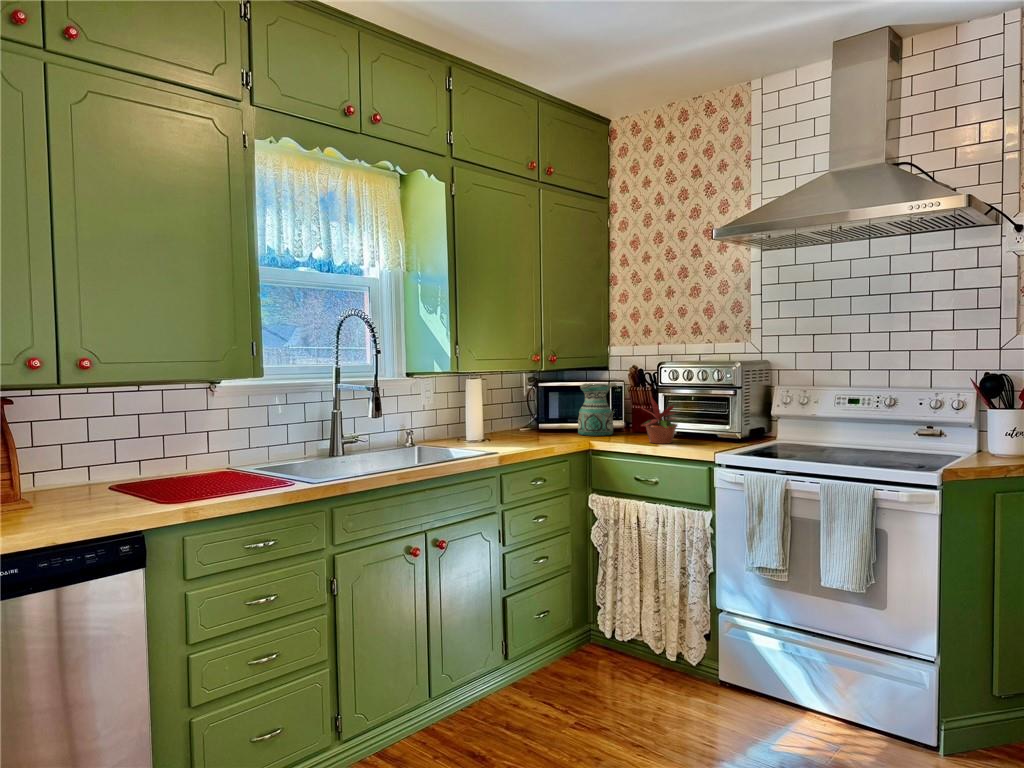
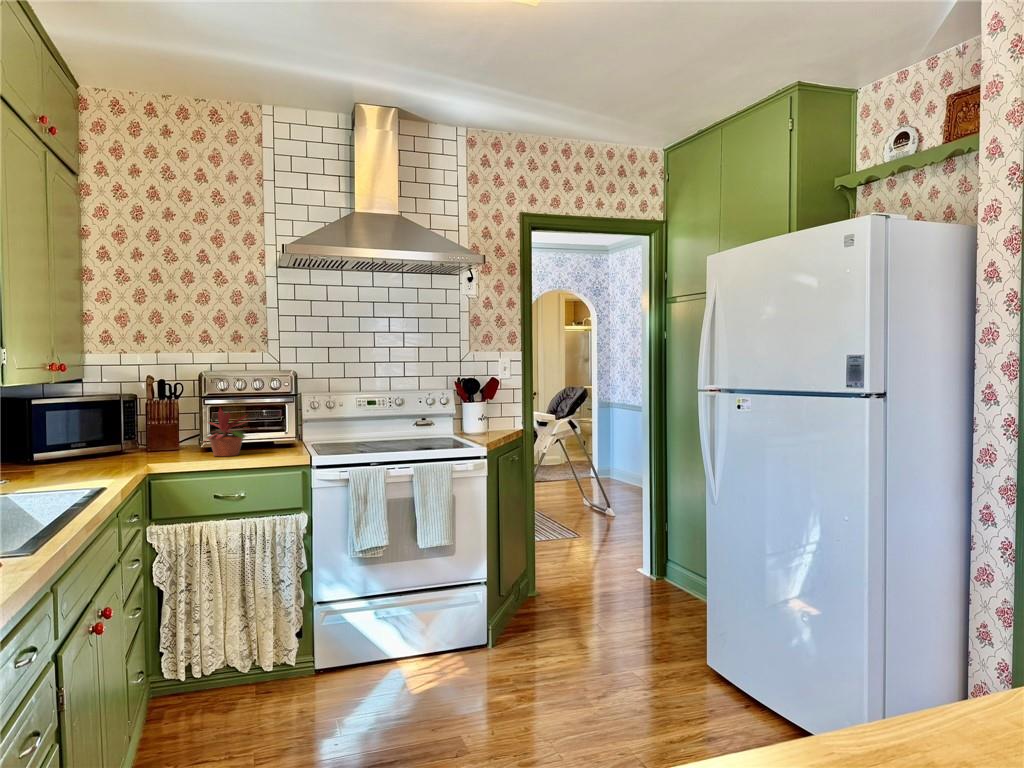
ceramic pitcher: present [578,383,618,436] -> none [95,396,143,460]

